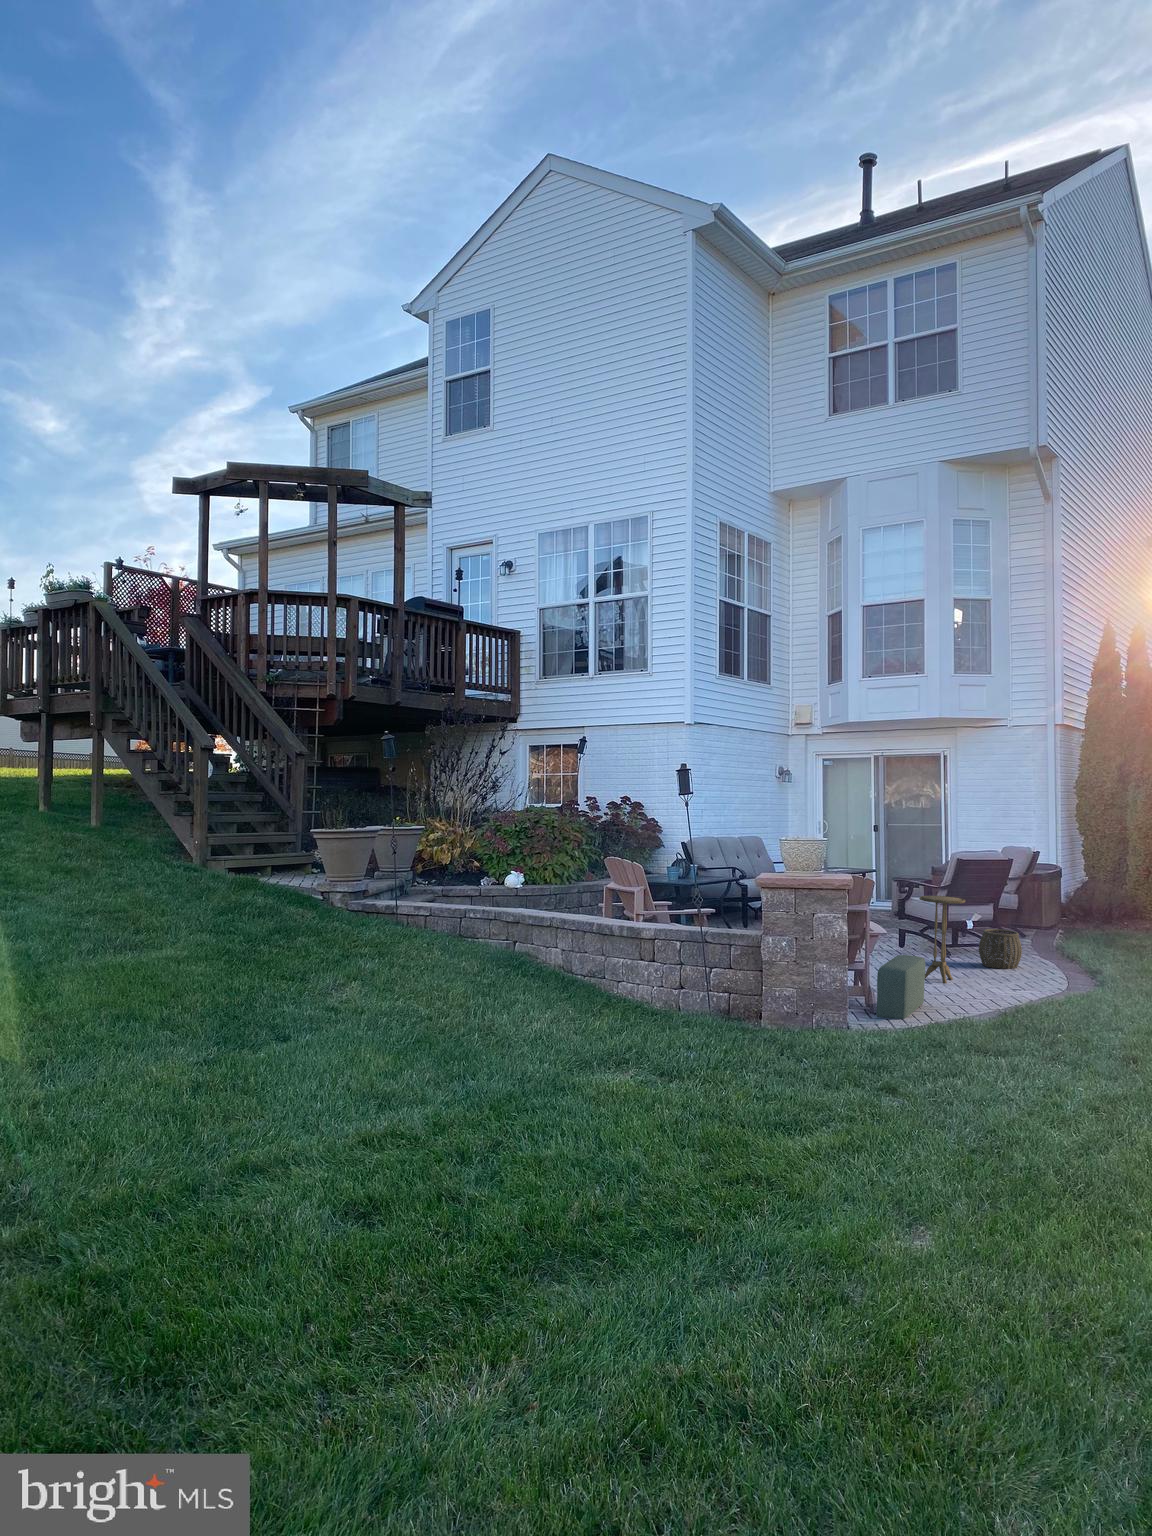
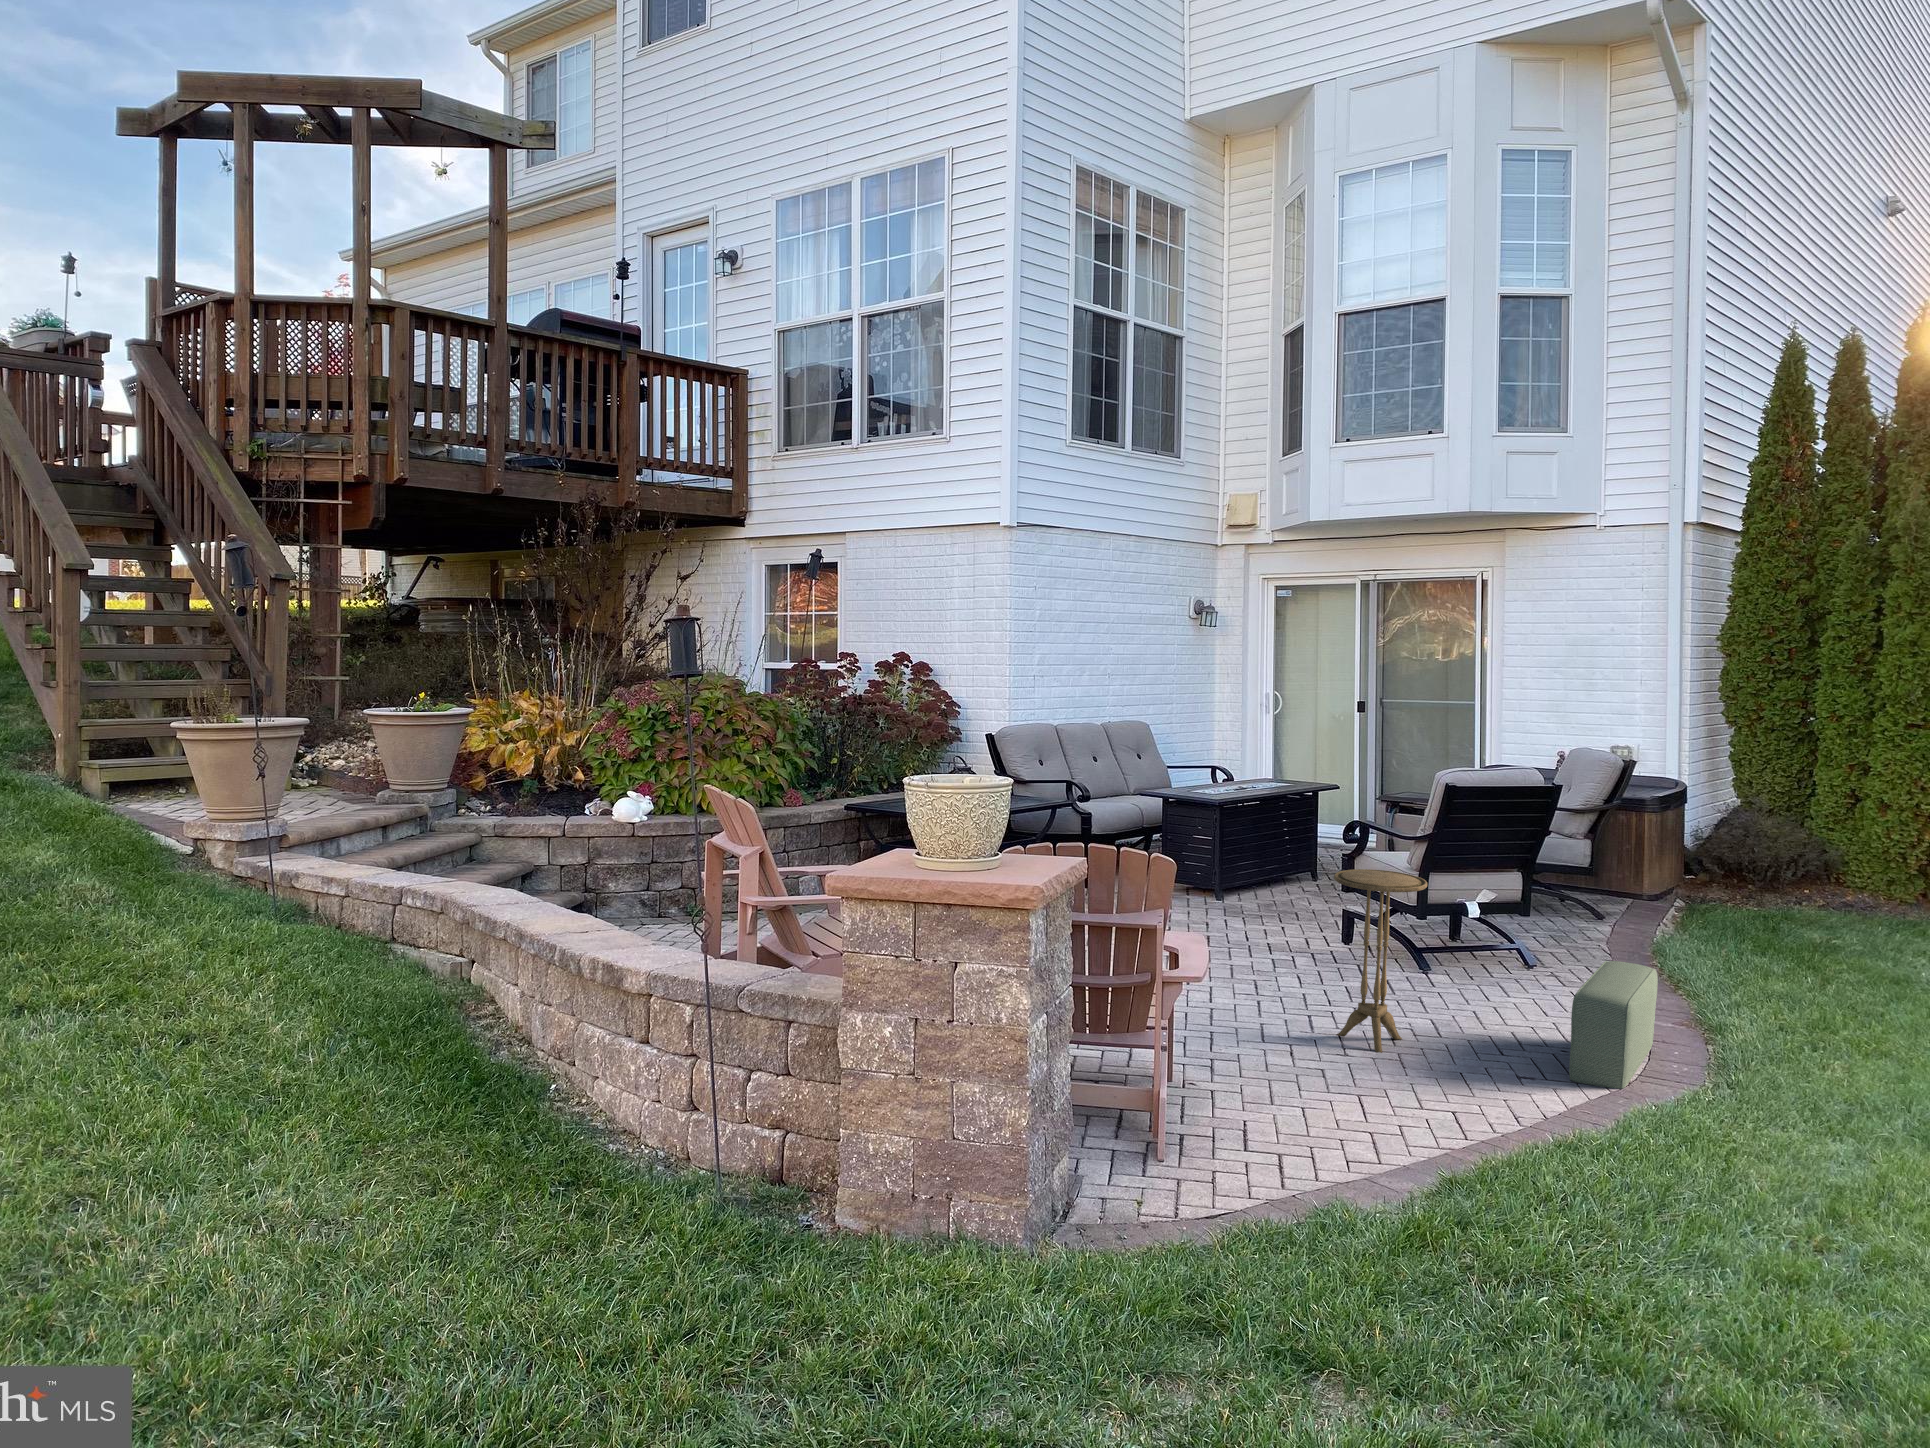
woven basket: present [979,929,1022,969] -> none [1476,927,1564,1011]
pouf: present [877,955,925,1019] -> present [1569,961,1658,1089]

